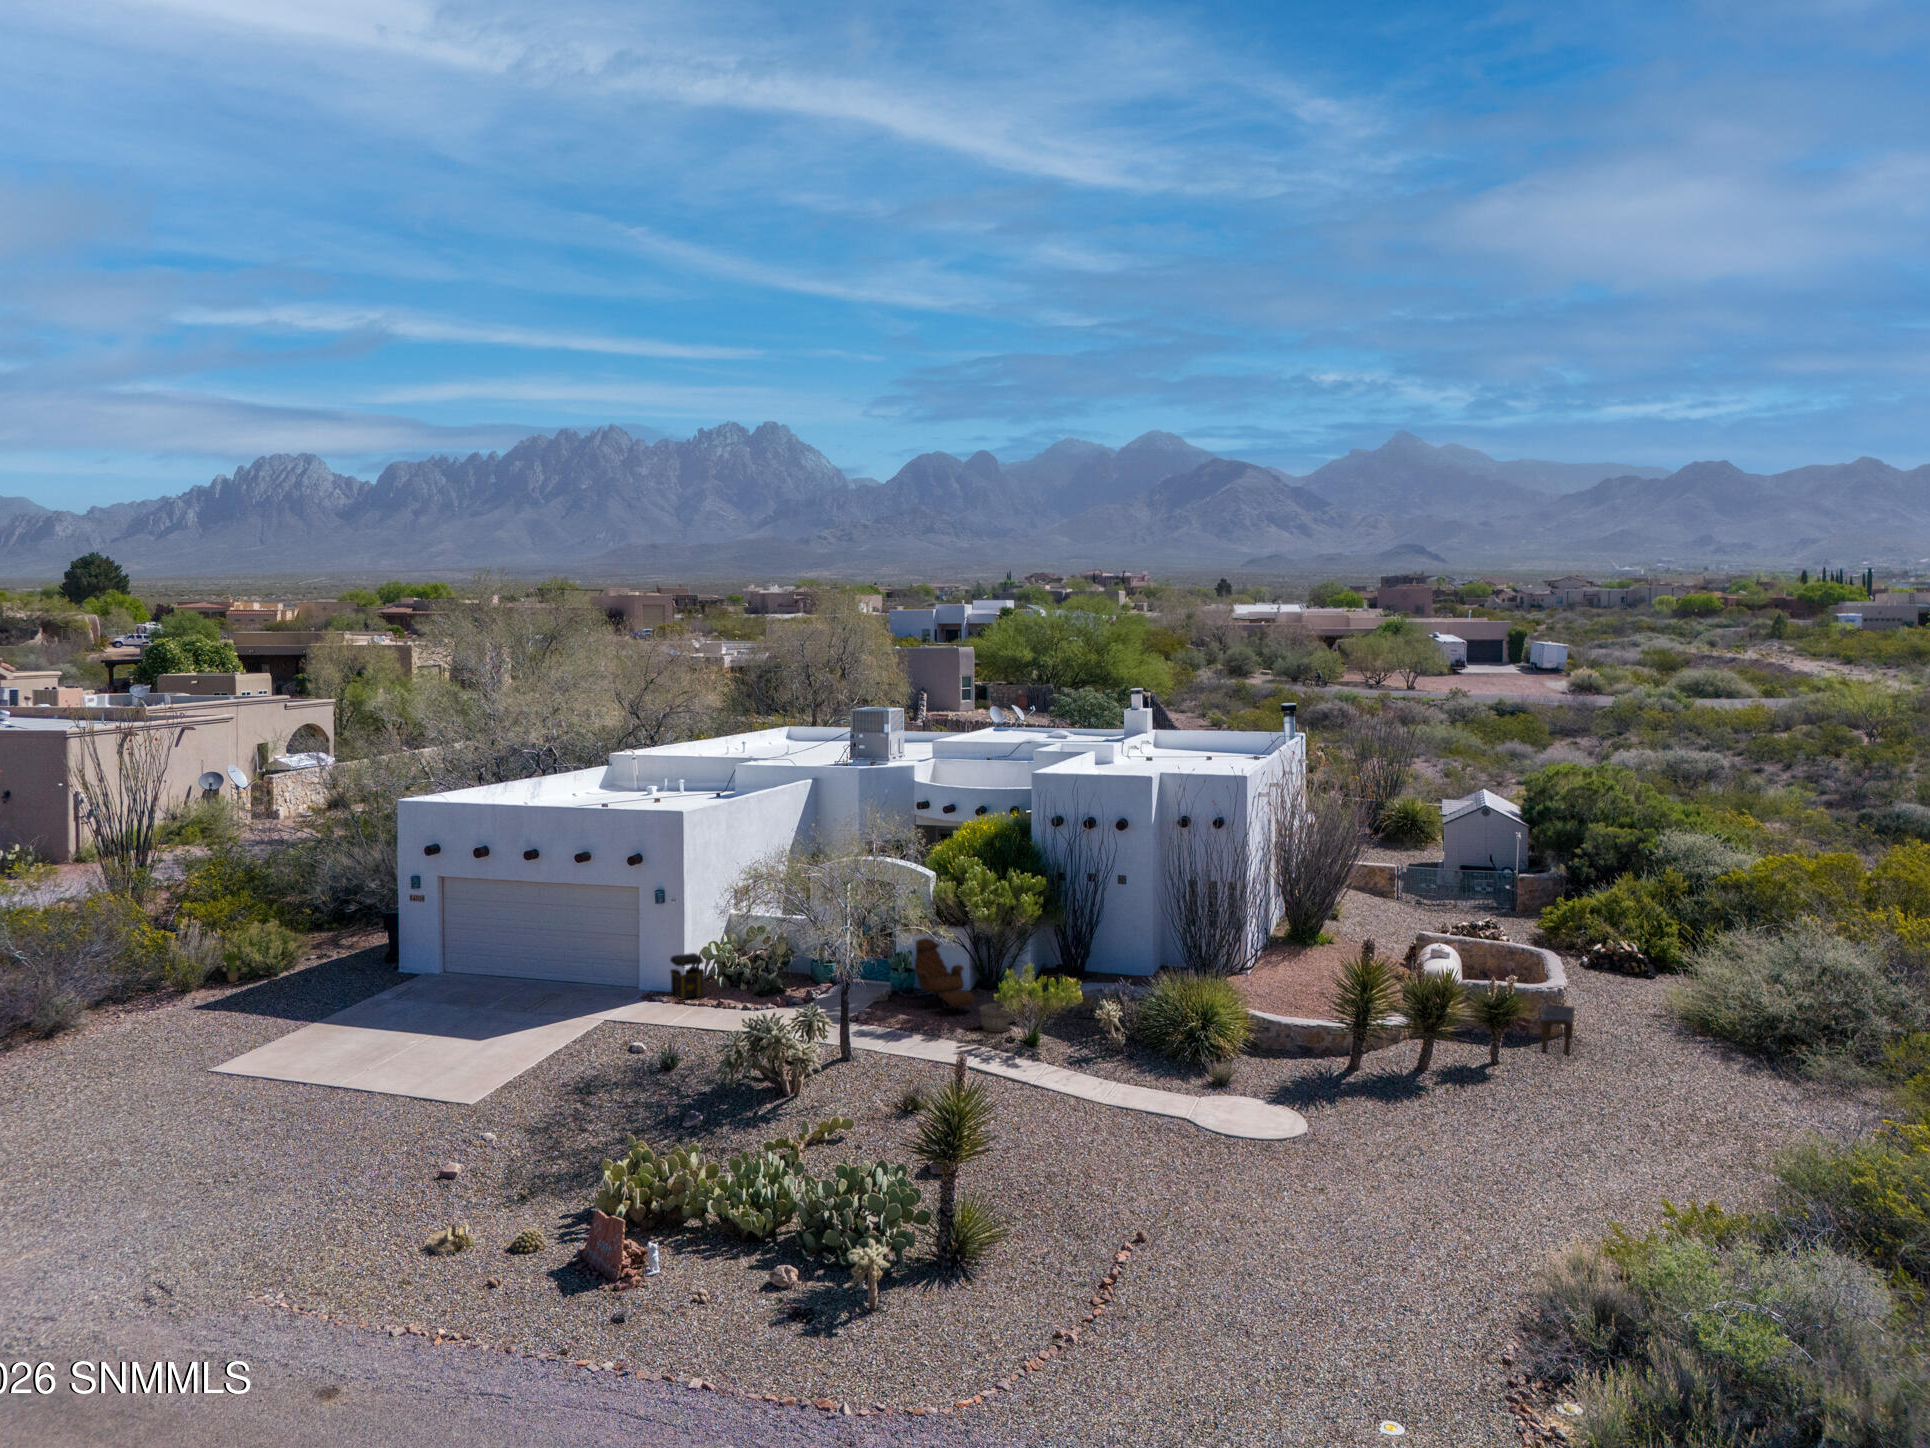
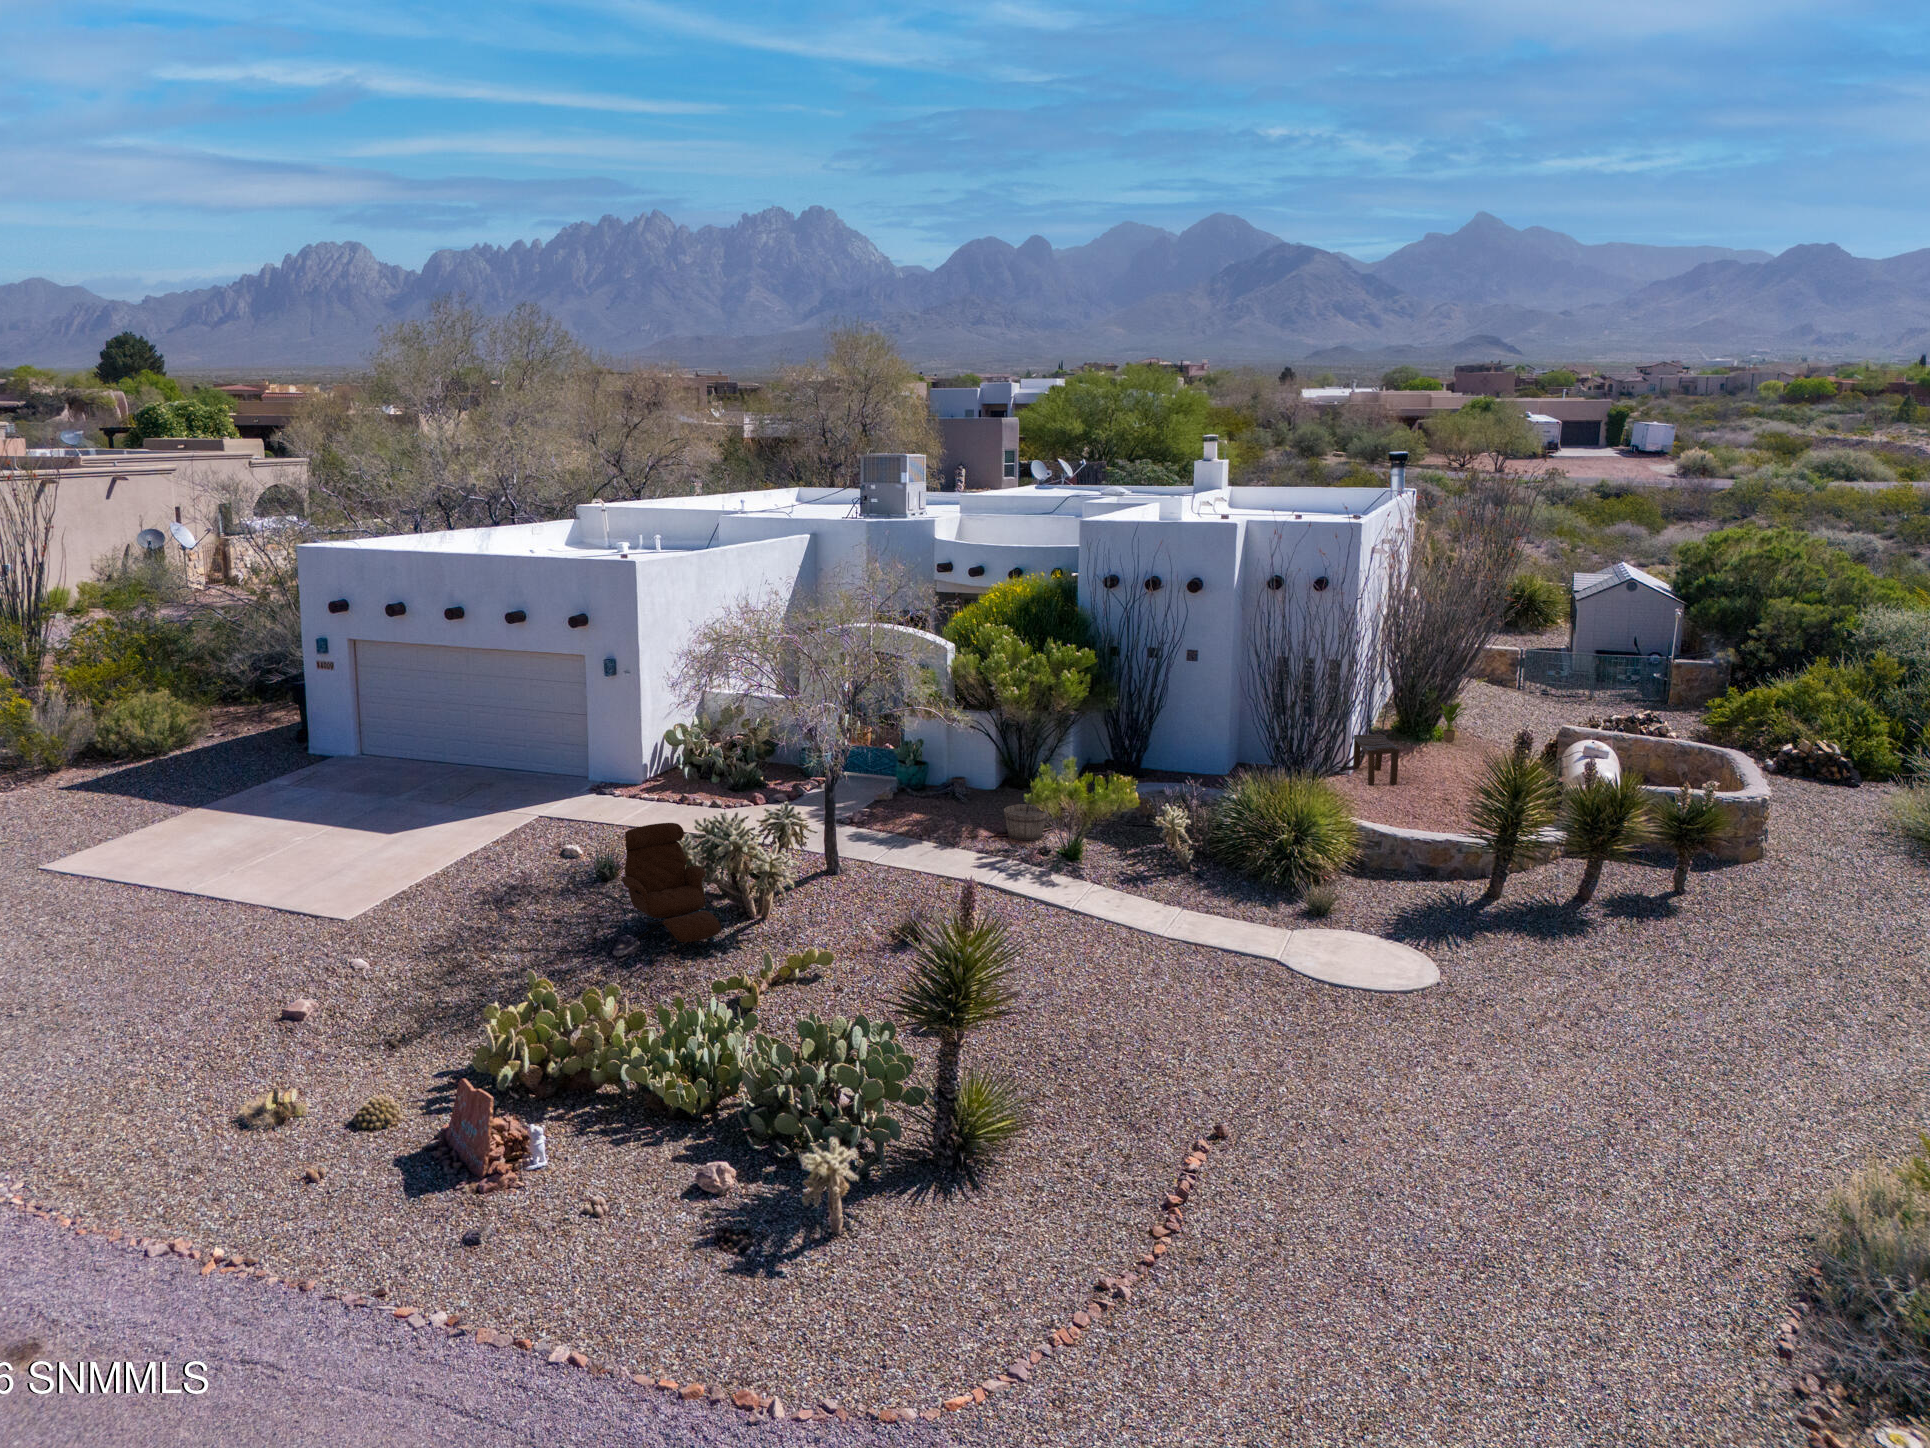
lounge chair: present [914,937,975,1011] -> present [622,823,721,955]
potted plant: present [221,951,247,982] -> present [1440,702,1468,742]
toolbox: present [670,953,704,999] -> none [621,737,663,793]
bench: present [1540,1004,1575,1054] -> present [1353,735,1399,785]

